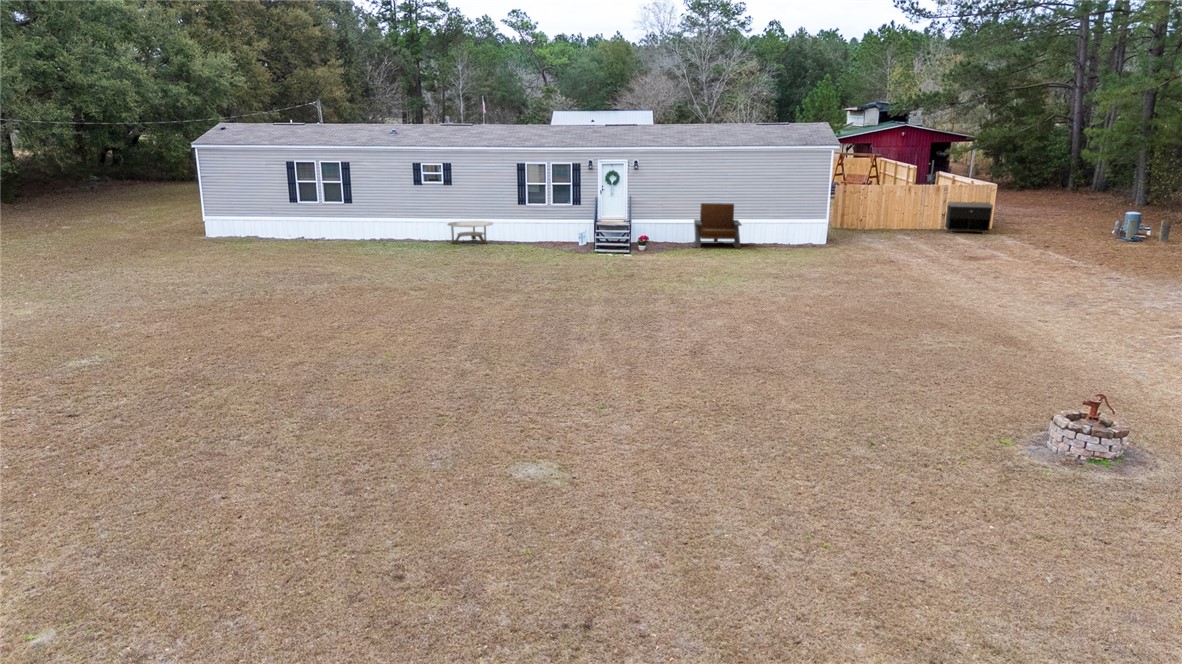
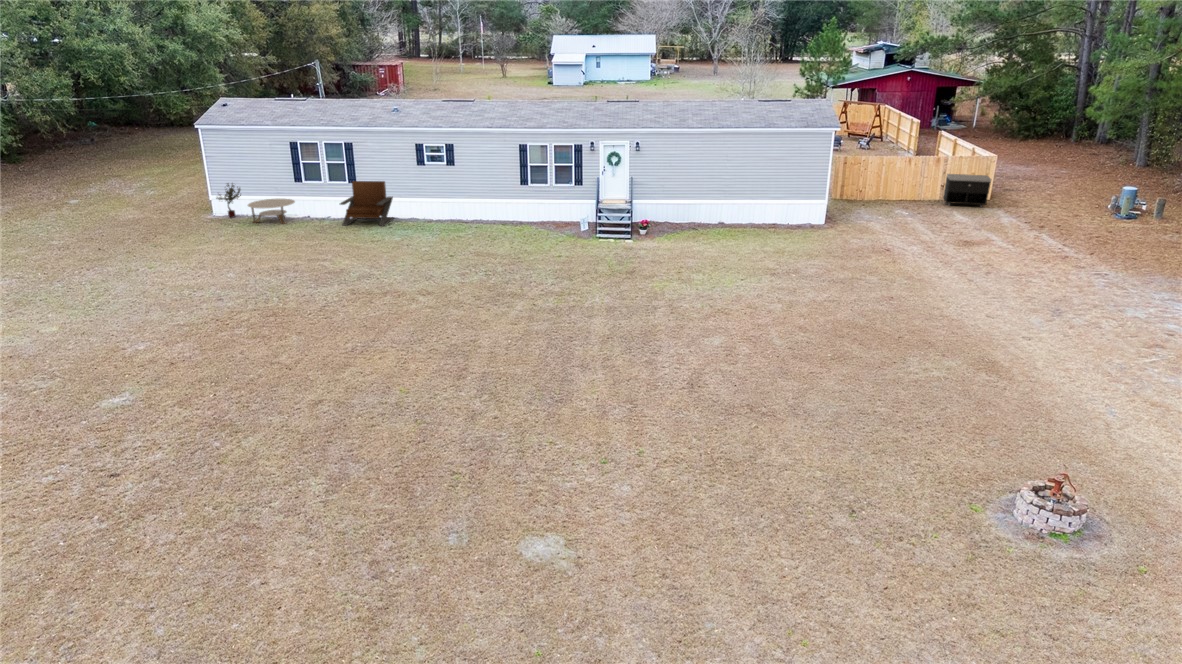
potted tree: none [207,202,235,238] -> present [216,183,241,218]
lounge chair: present [694,203,742,248] -> present [340,181,394,226]
round table: present [448,221,493,244] -> present [248,199,295,224]

